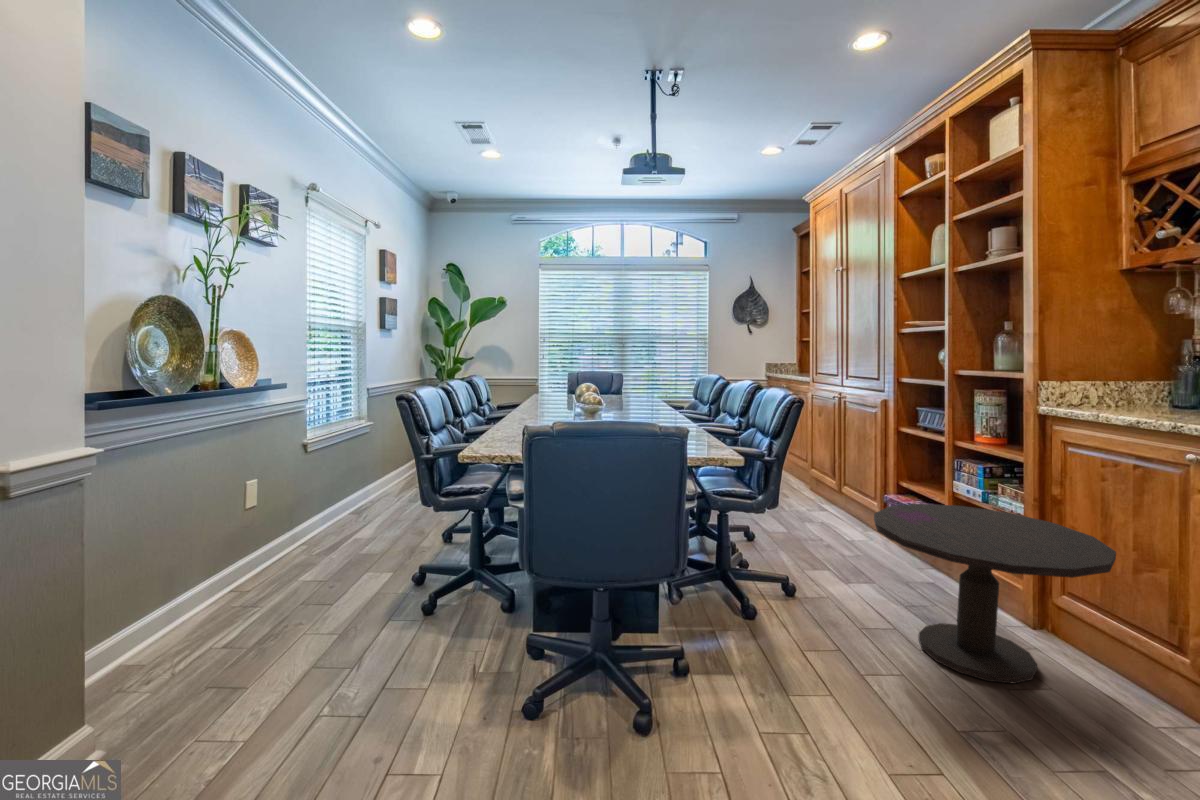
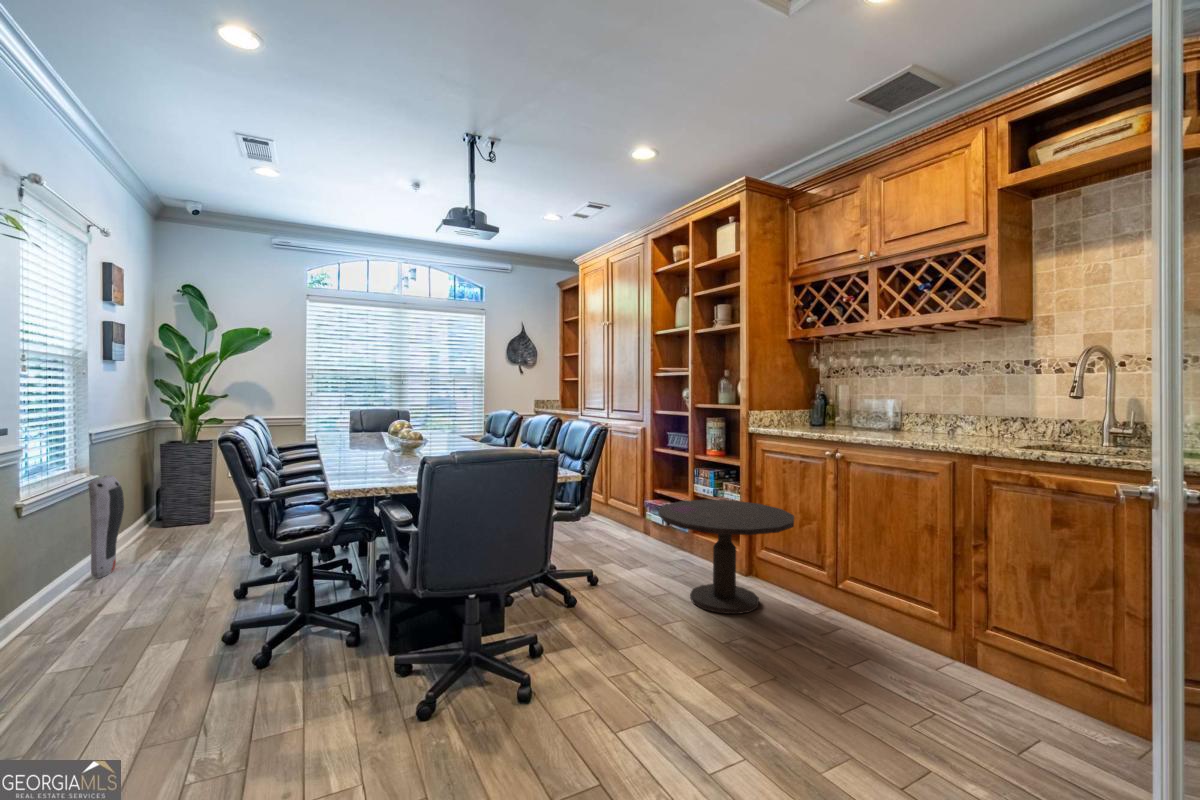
air purifier: none [363,425,390,506] -> present [88,475,124,578]

